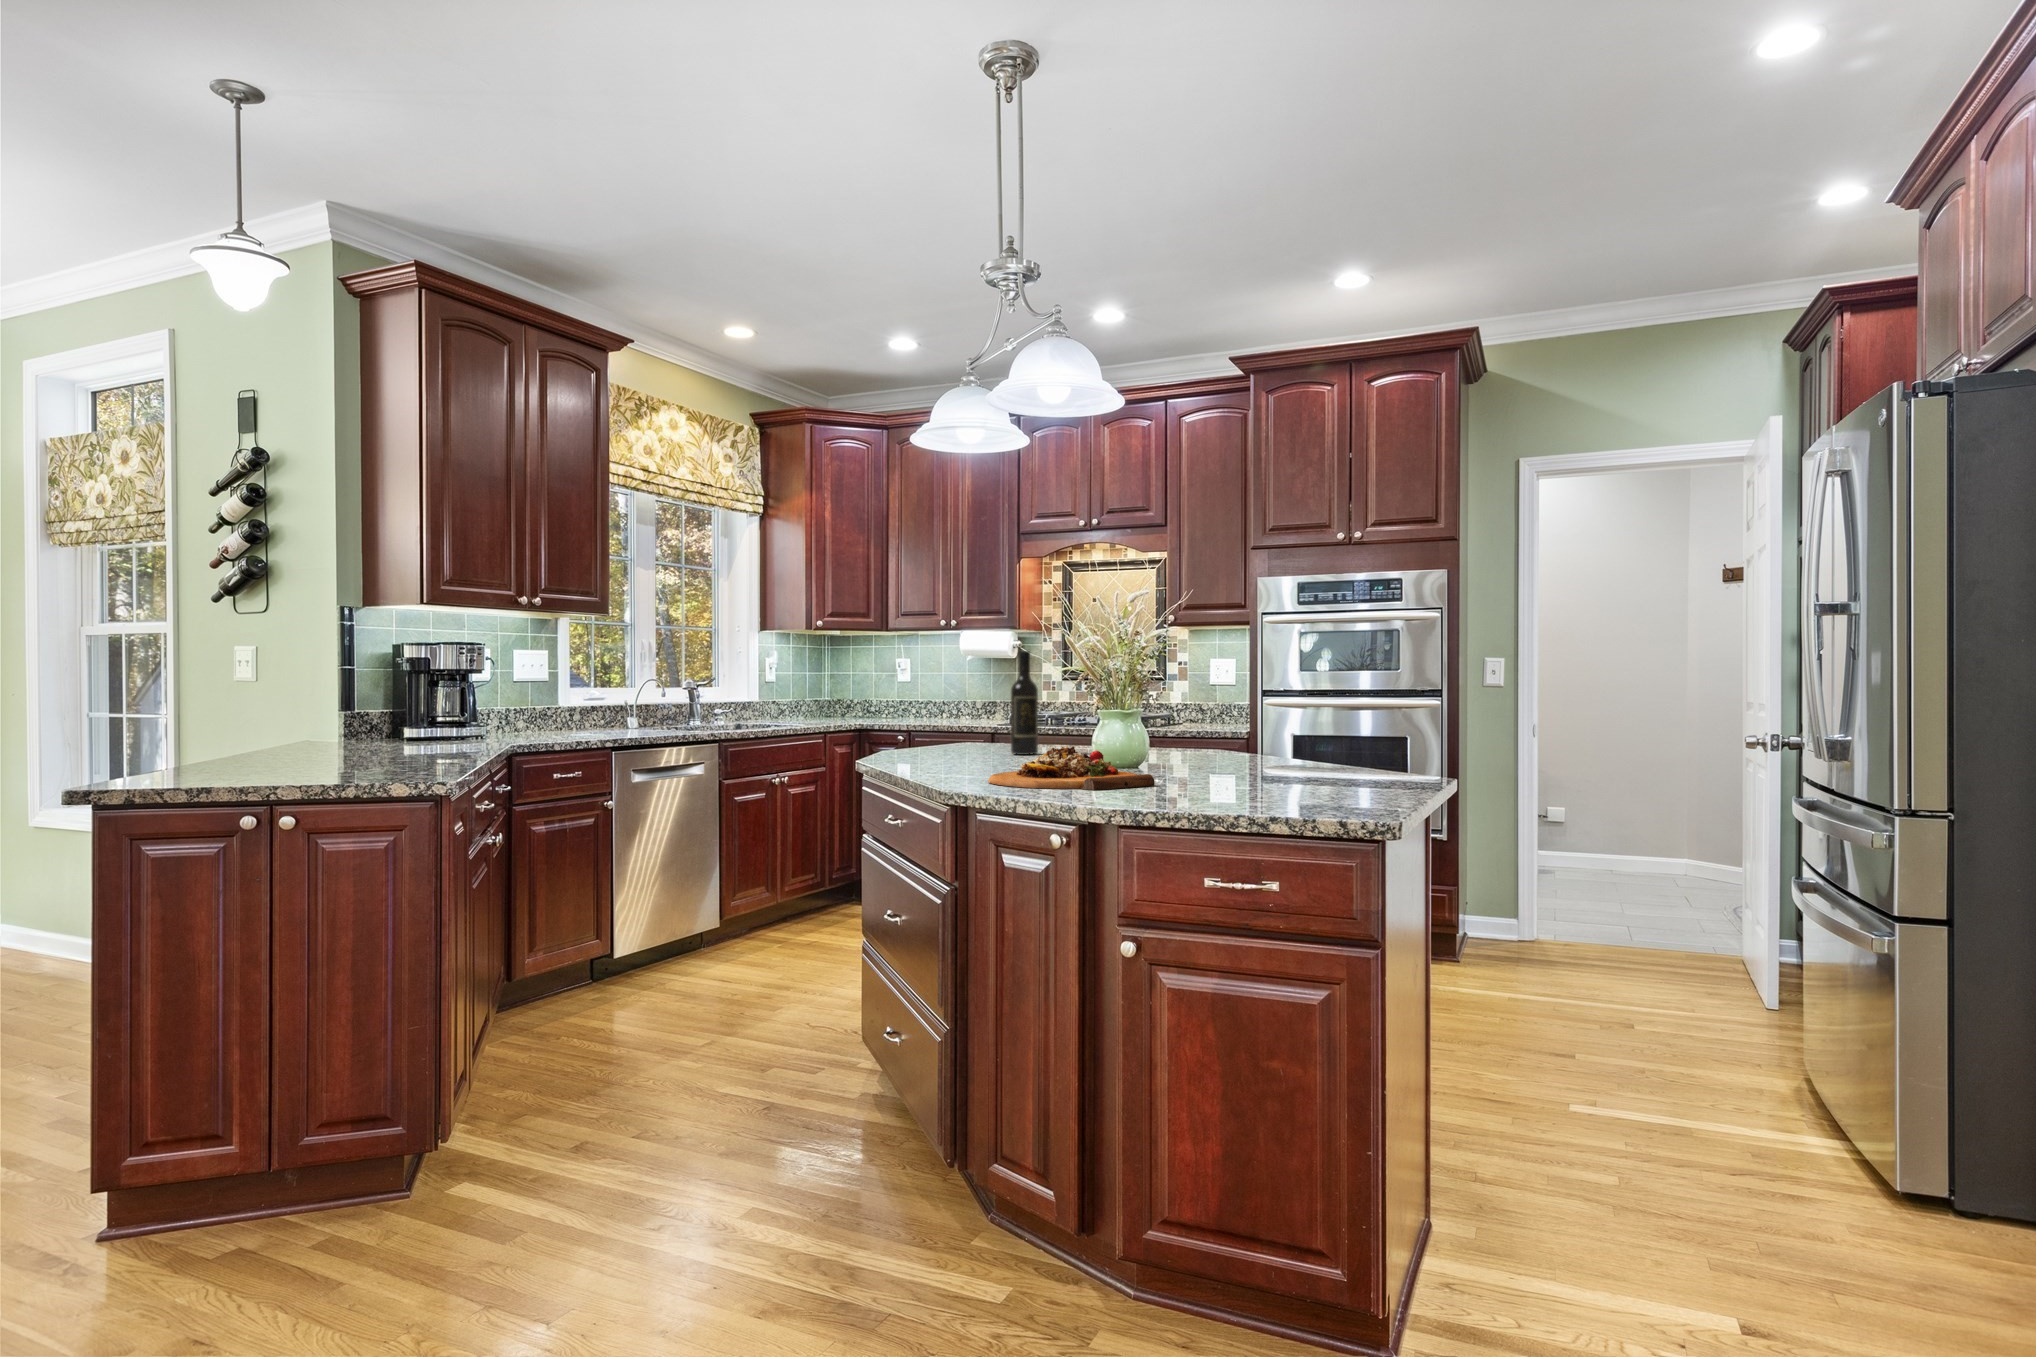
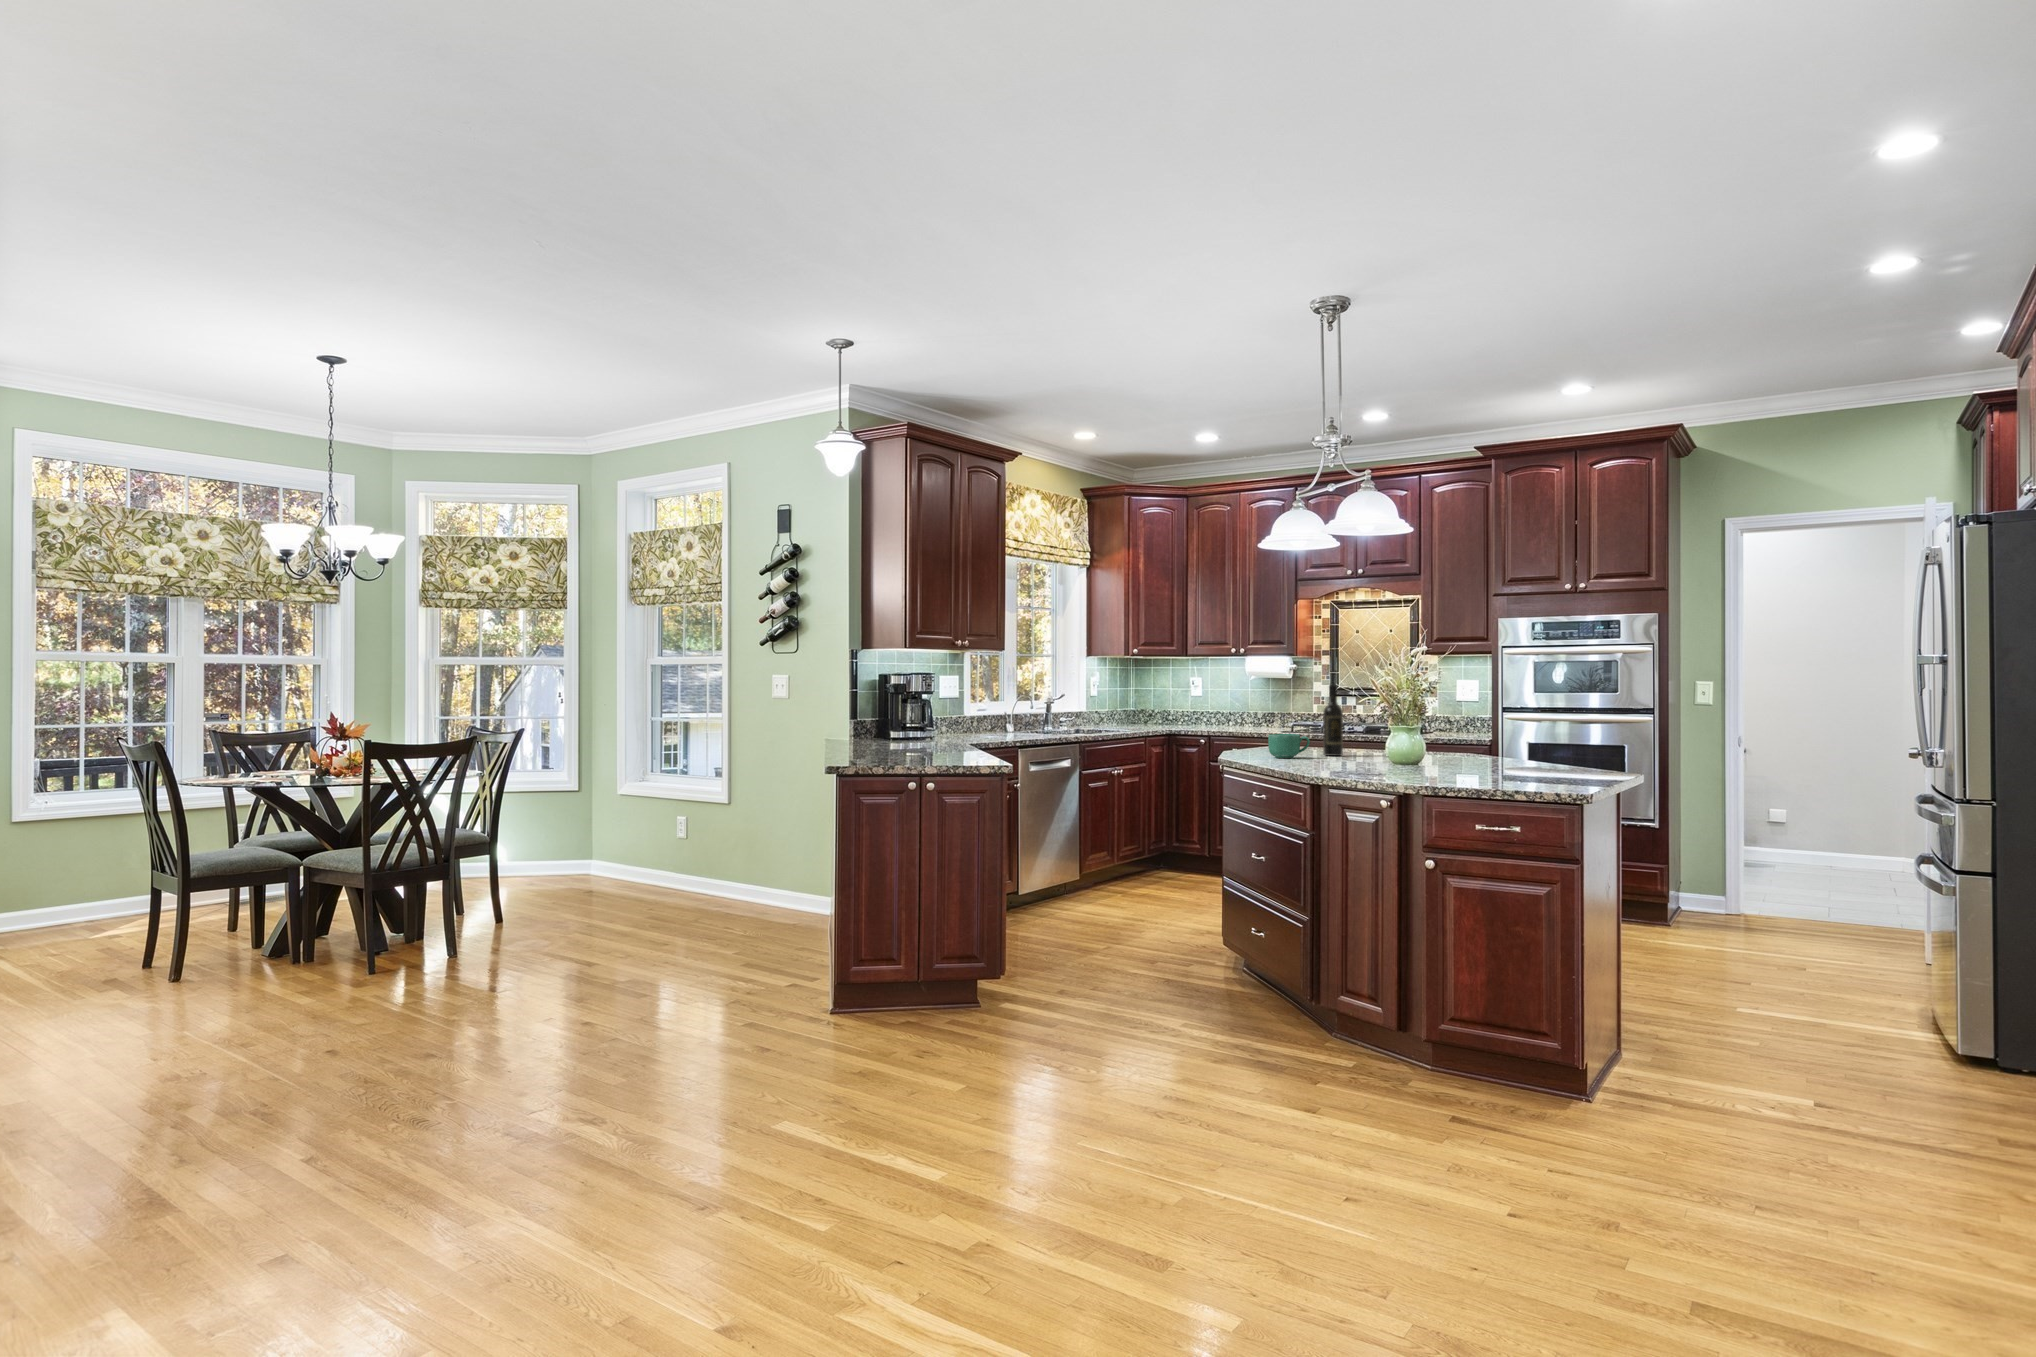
mug: none [924,723,984,759] -> present [1268,734,1310,758]
cutting board: present [988,746,1155,790] -> none [1336,751,1442,777]

